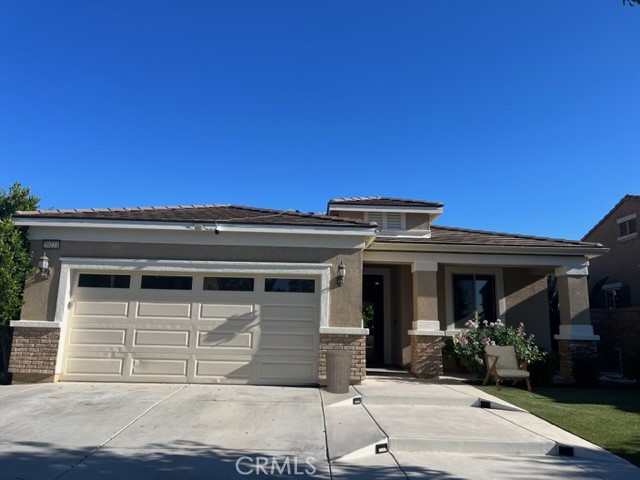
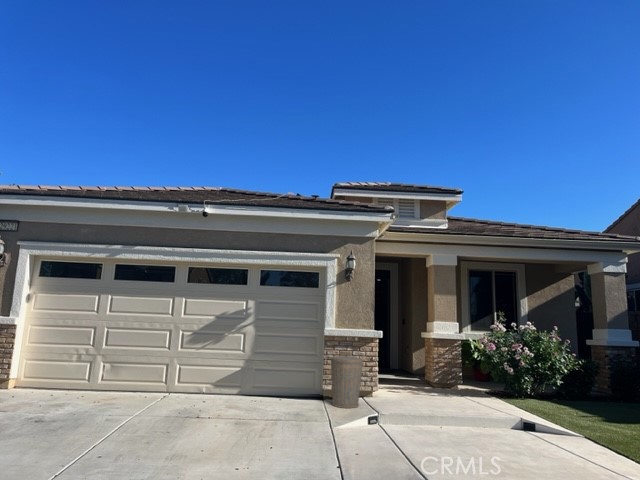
lounge chair: present [483,346,531,391] -> none [511,352,570,406]

